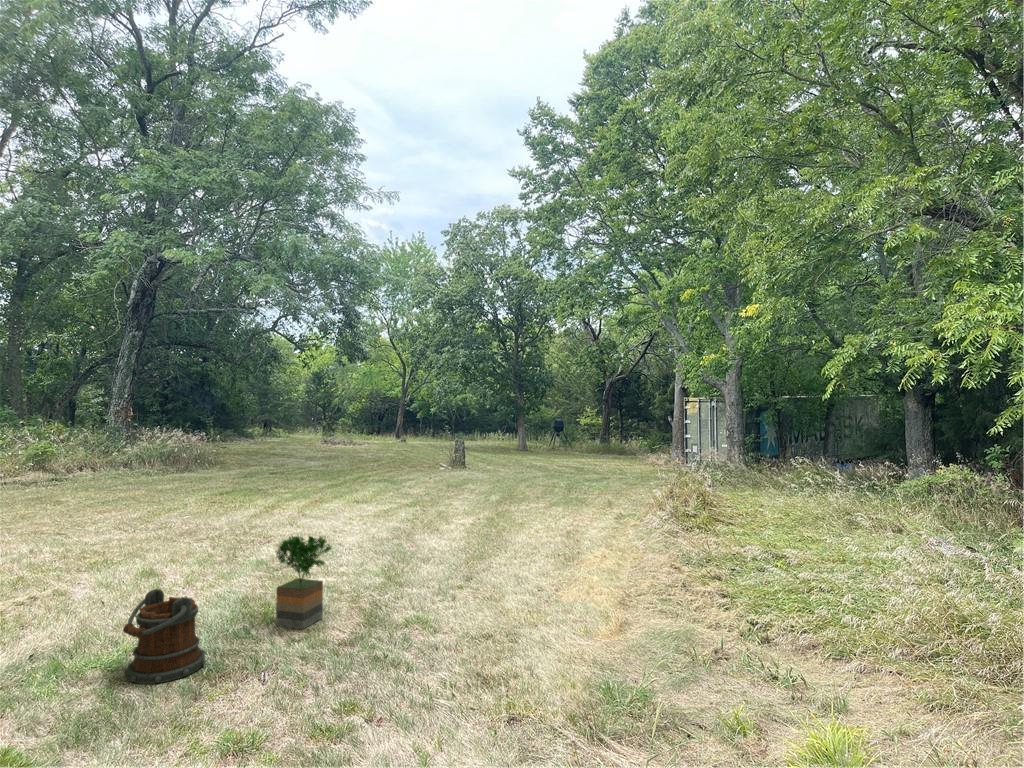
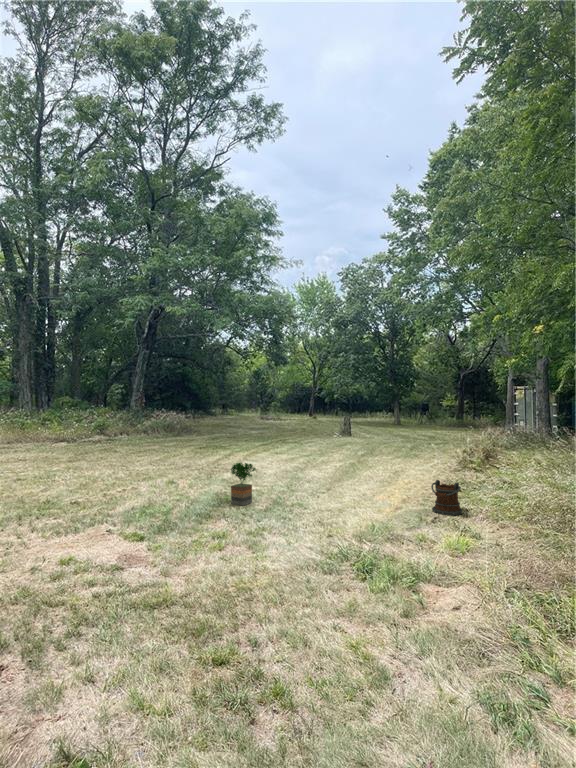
bucket: present [123,589,206,684] -> present [431,480,463,516]

